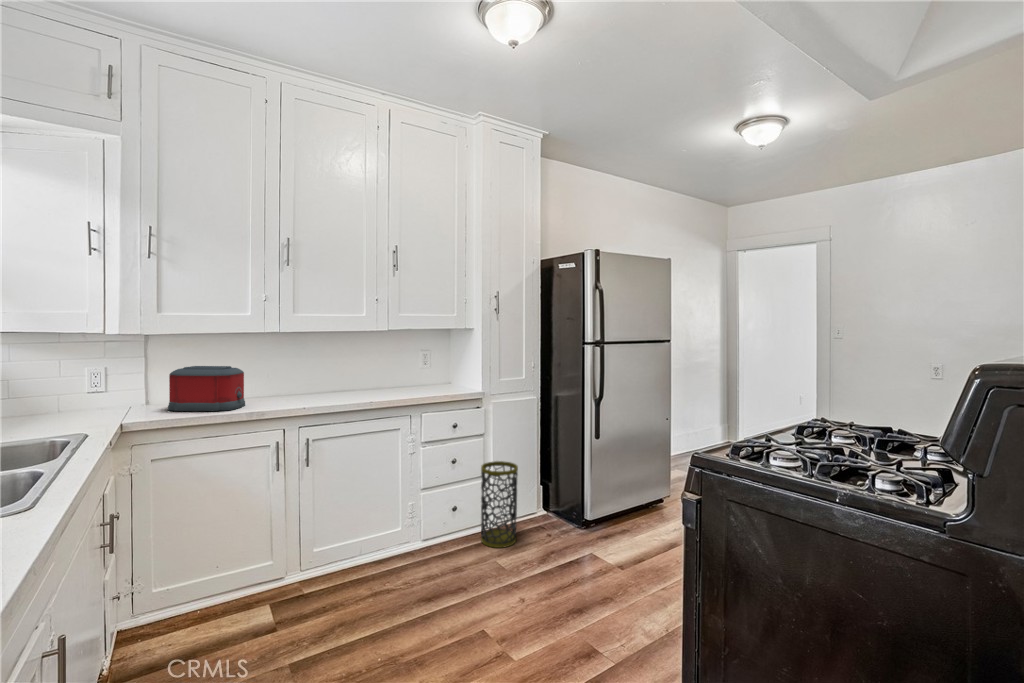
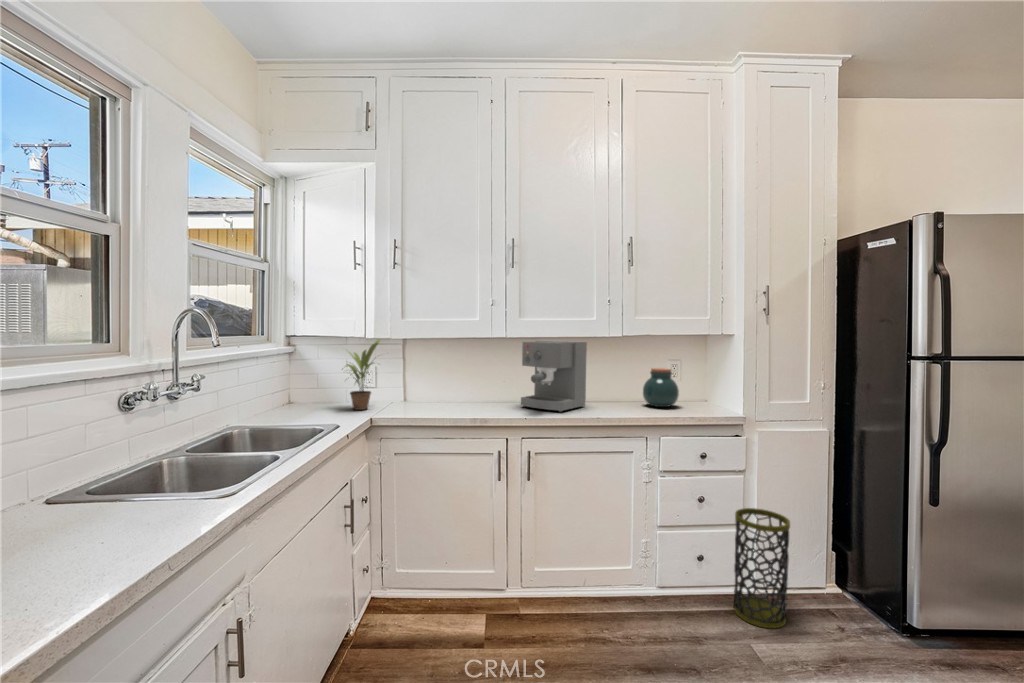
potted plant: none [54,336,130,419] -> present [346,340,380,410]
coffee maker: none [293,336,357,401] -> present [521,341,587,412]
jar: none [406,358,435,390] -> present [643,368,679,407]
toaster: present [168,366,245,411] -> none [416,368,477,413]

